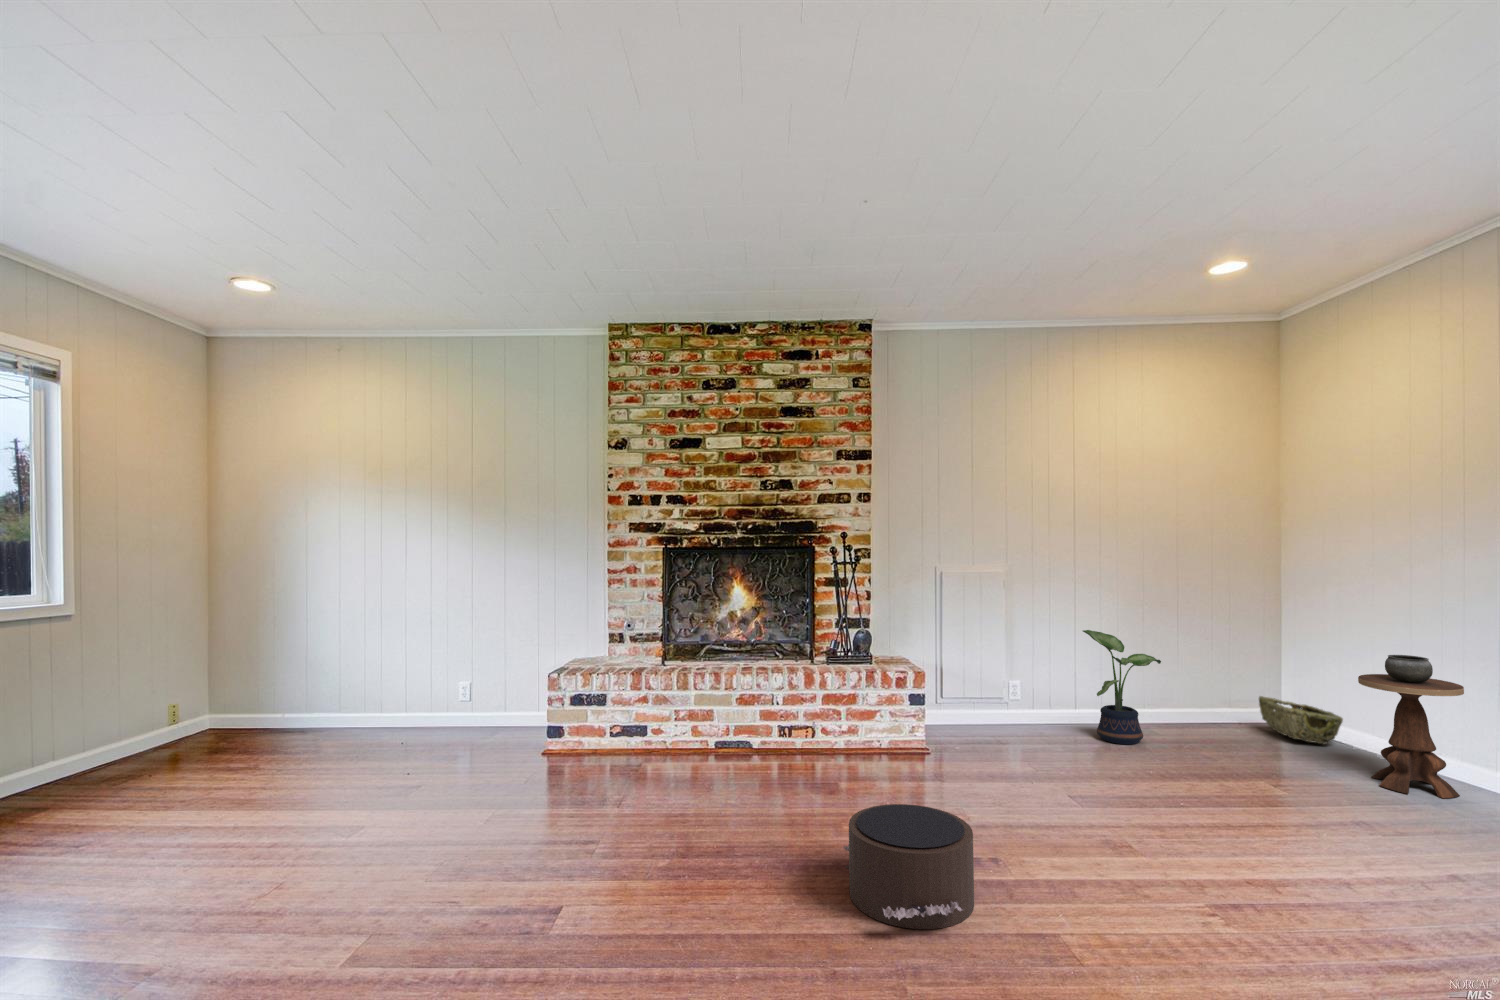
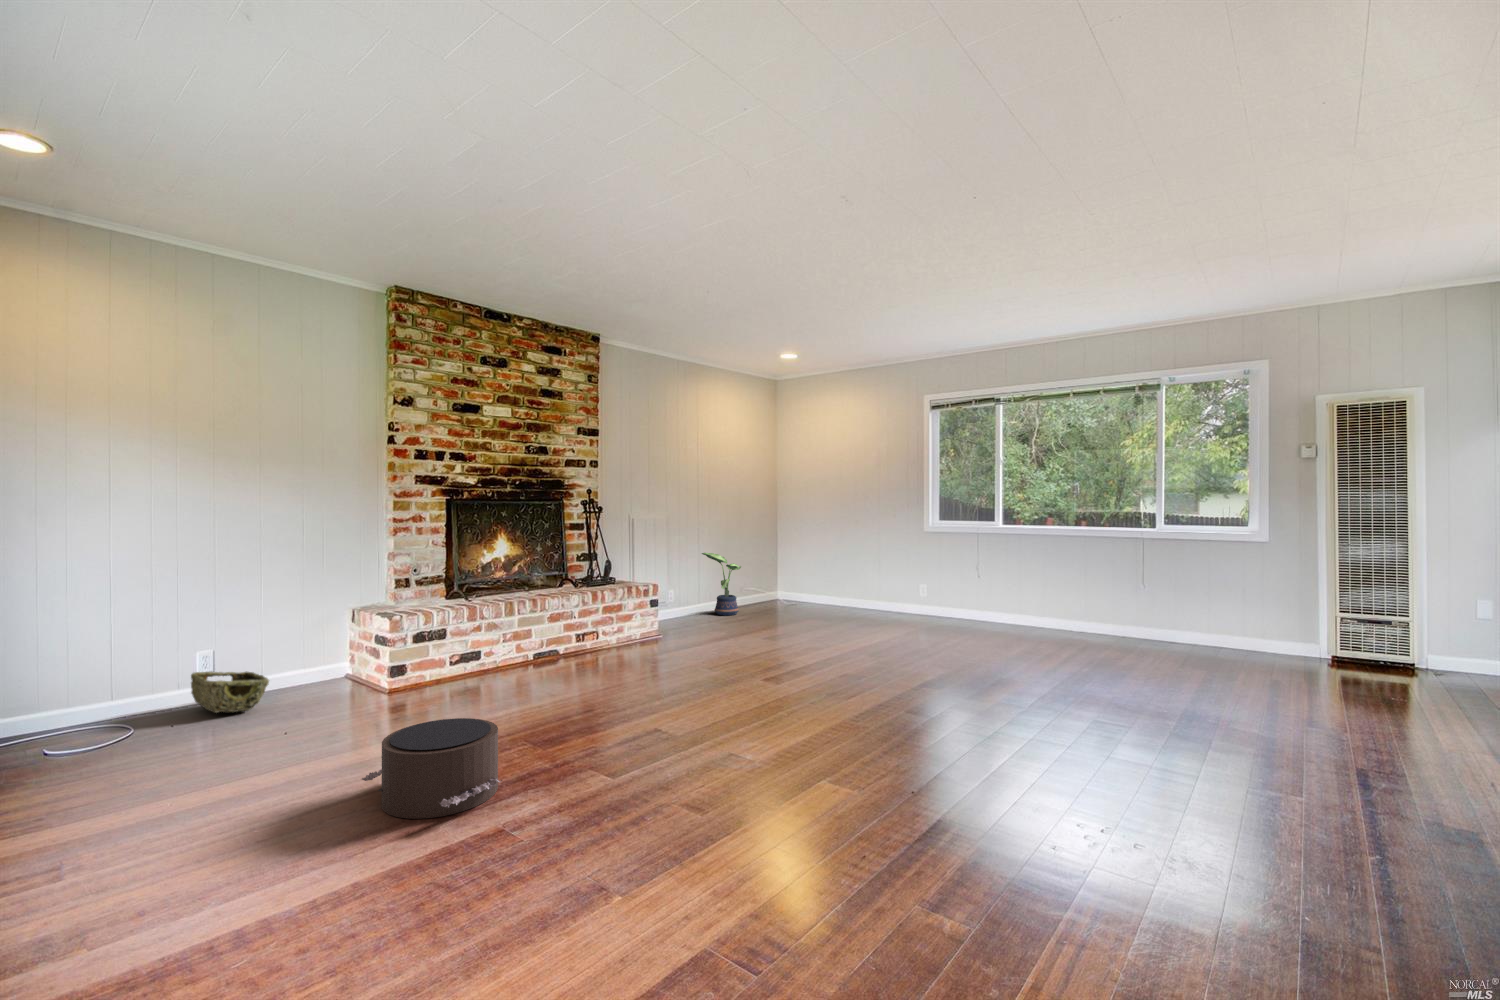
side table: present [1358,655,1464,798] -> none [827,550,863,611]
woven basket: present [1259,696,1343,744] -> present [191,672,269,713]
pouf: present [843,804,974,929] -> present [362,718,502,819]

